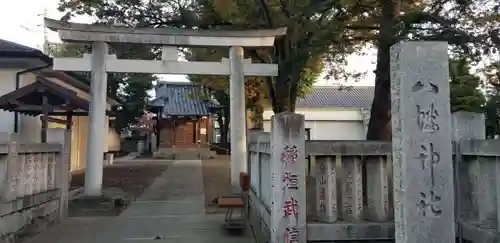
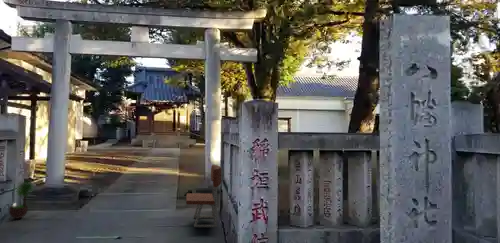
potted tree: none [60,187,82,223] -> present [9,182,33,218]

